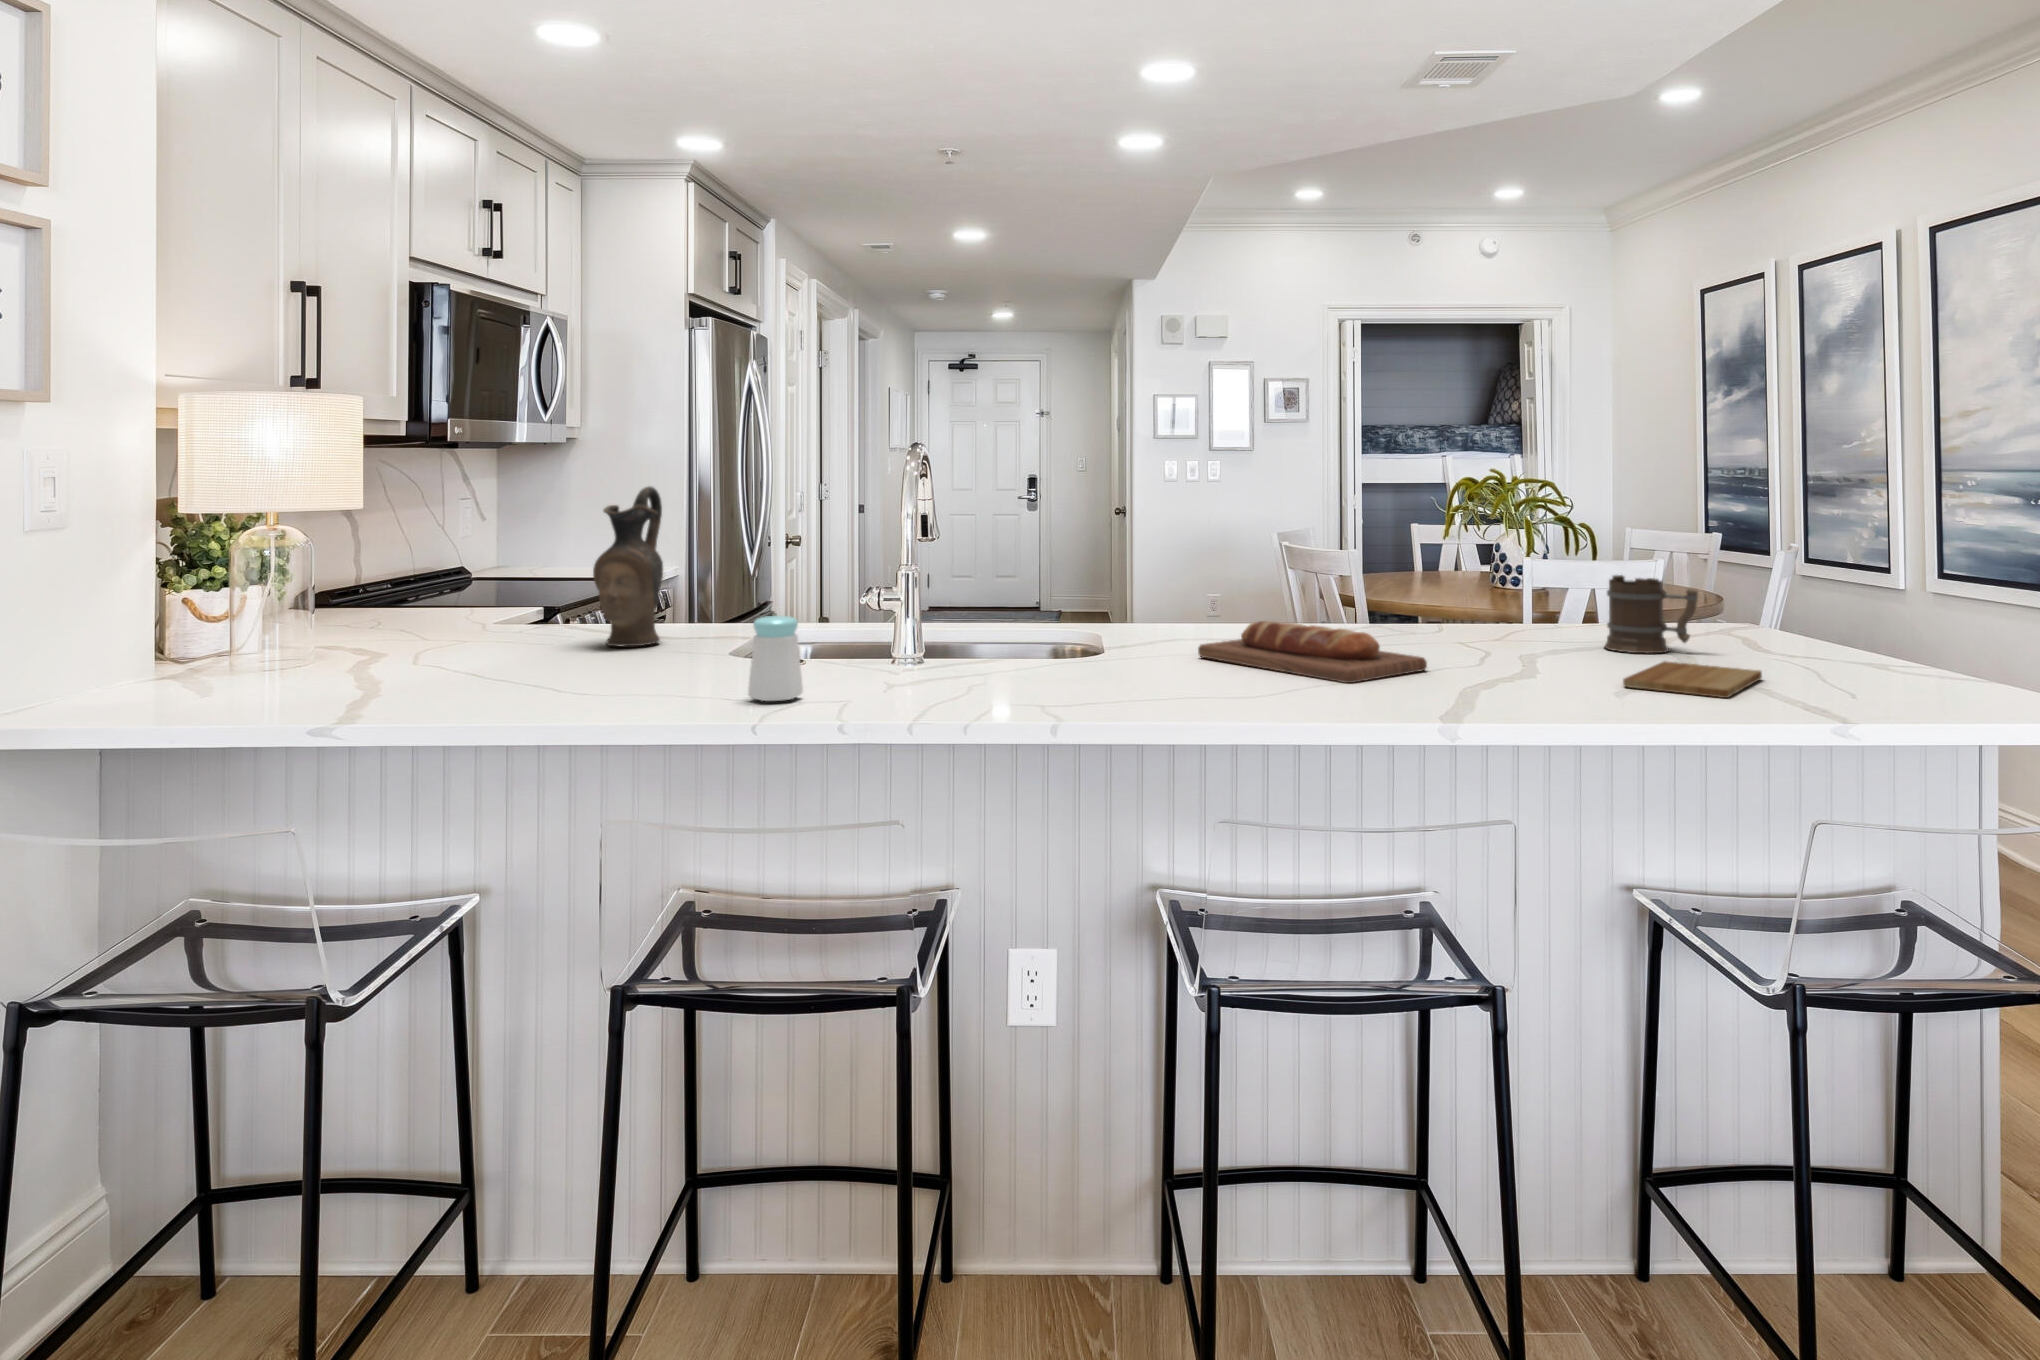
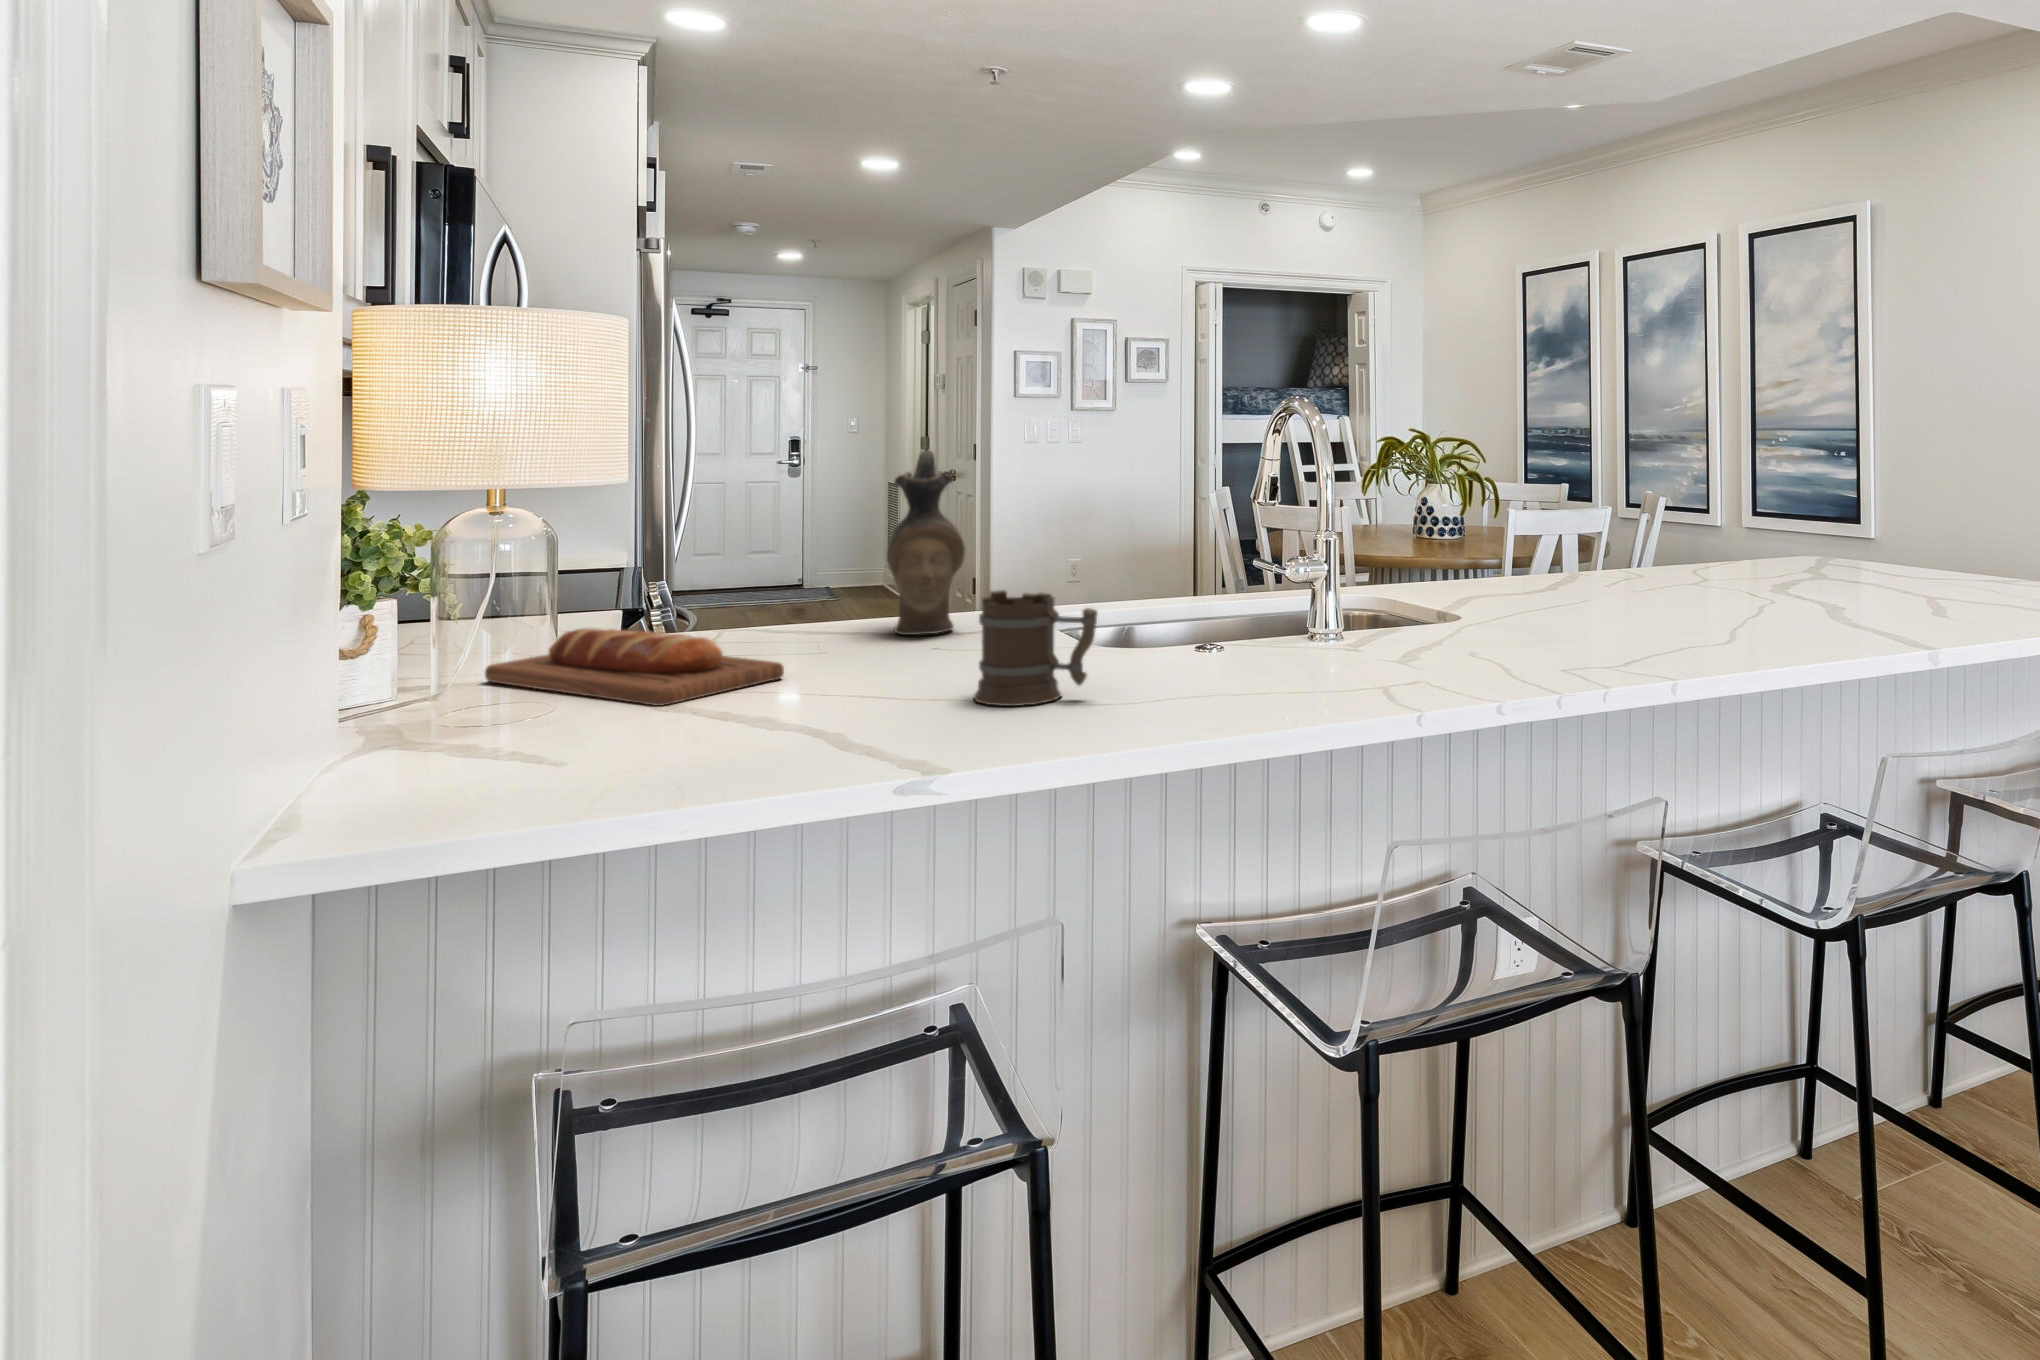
mug: present [1604,575,1698,653] -> present [974,590,1098,706]
salt shaker: present [748,616,803,701] -> none [1268,584,1321,673]
bread loaf: present [1198,621,1427,683] -> present [485,628,784,706]
cutting board: present [1623,661,1762,698] -> none [1869,585,1973,609]

